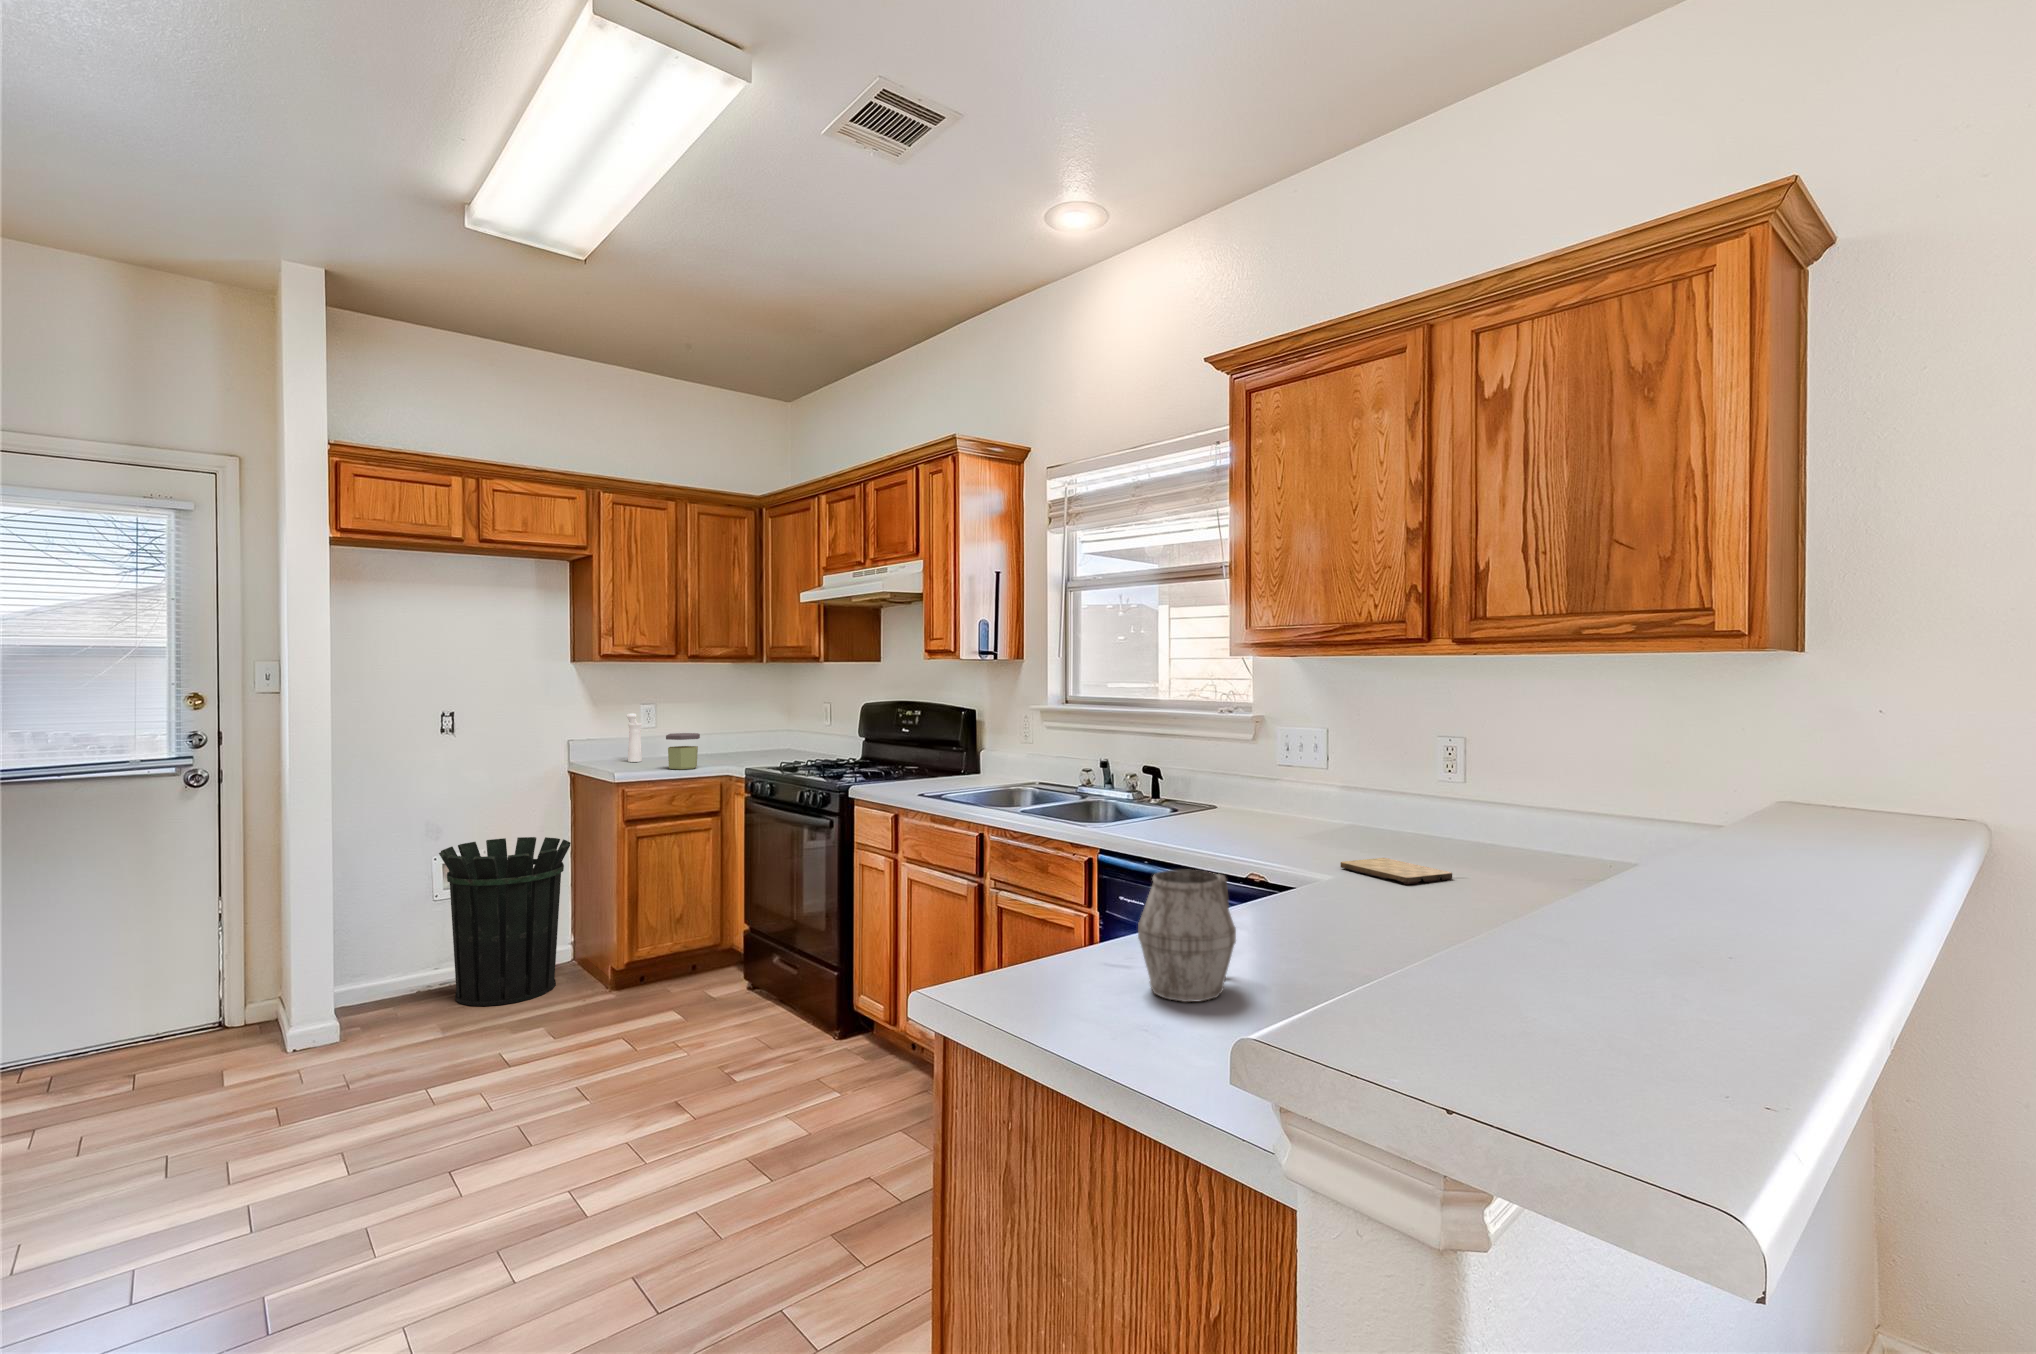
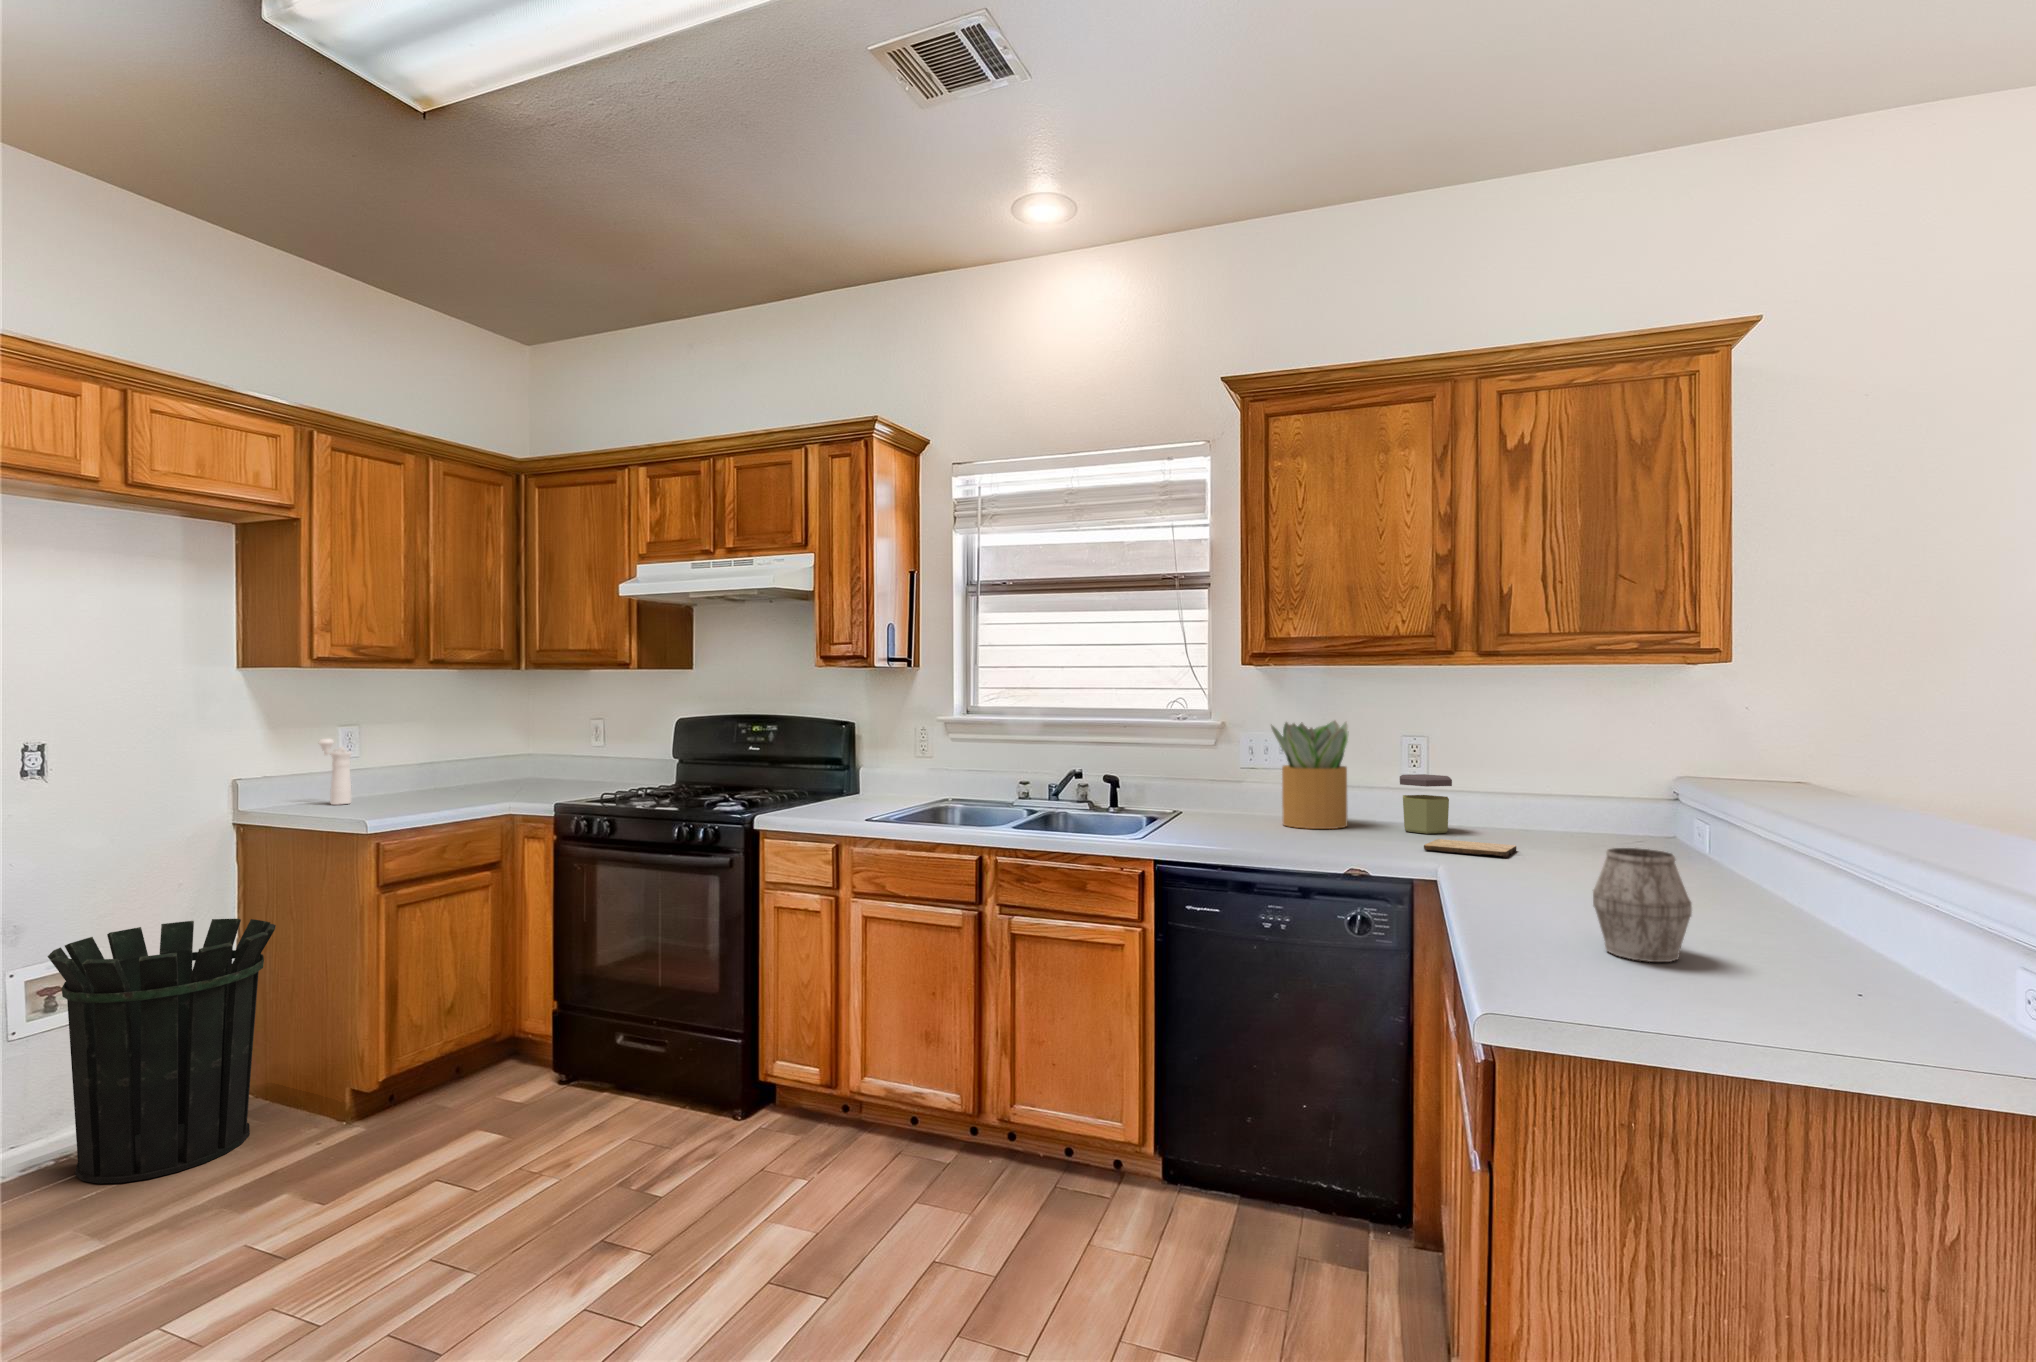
potted plant: none [1267,718,1353,838] -> present [1271,721,1348,829]
jar: present [666,733,700,769] -> present [1400,774,1452,834]

